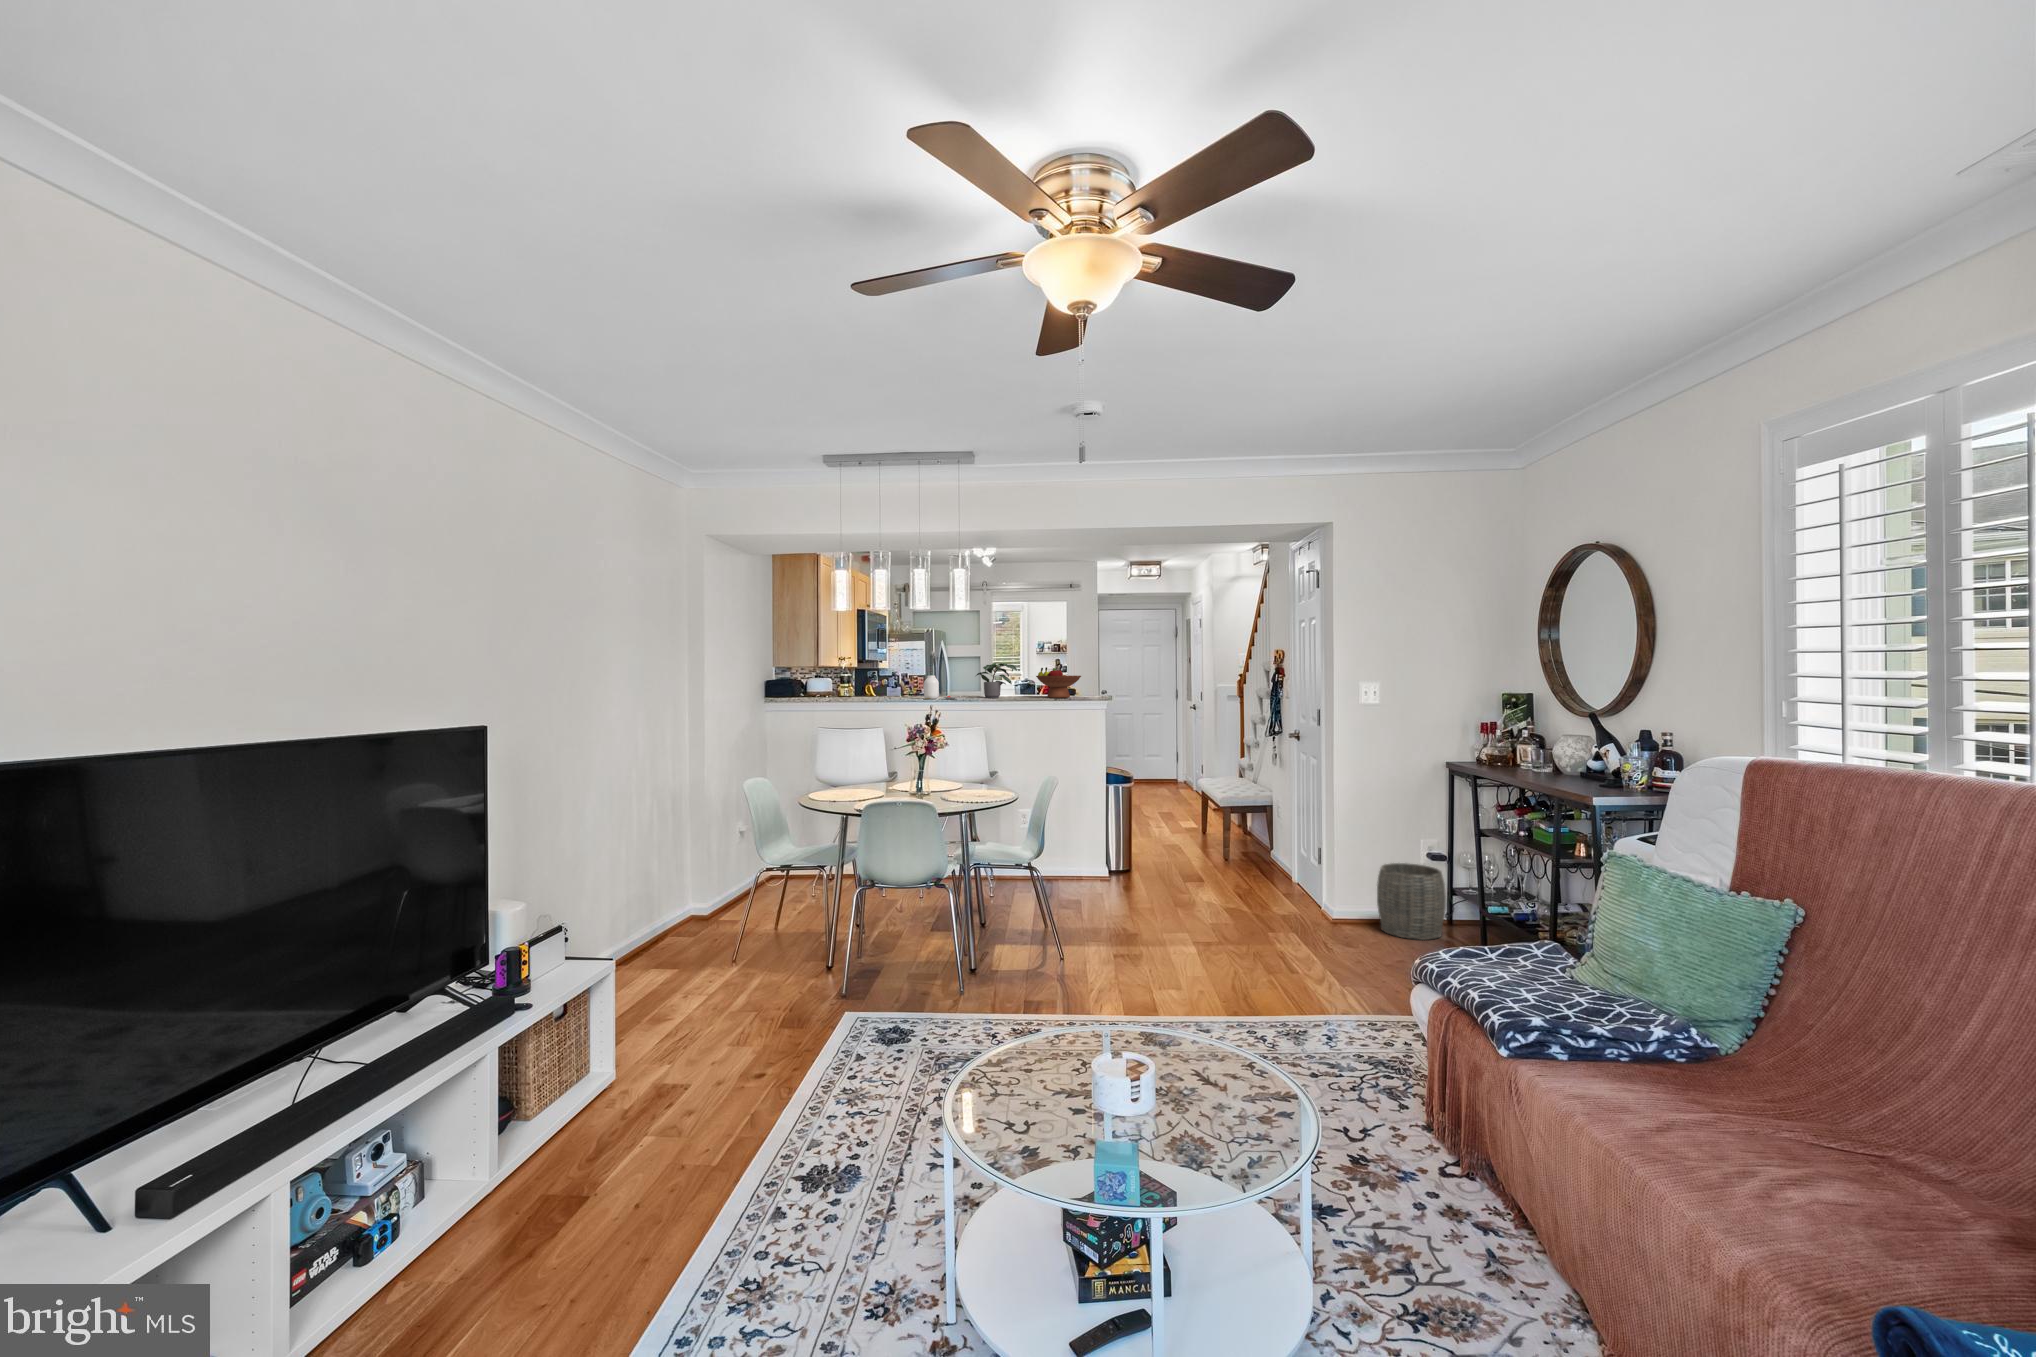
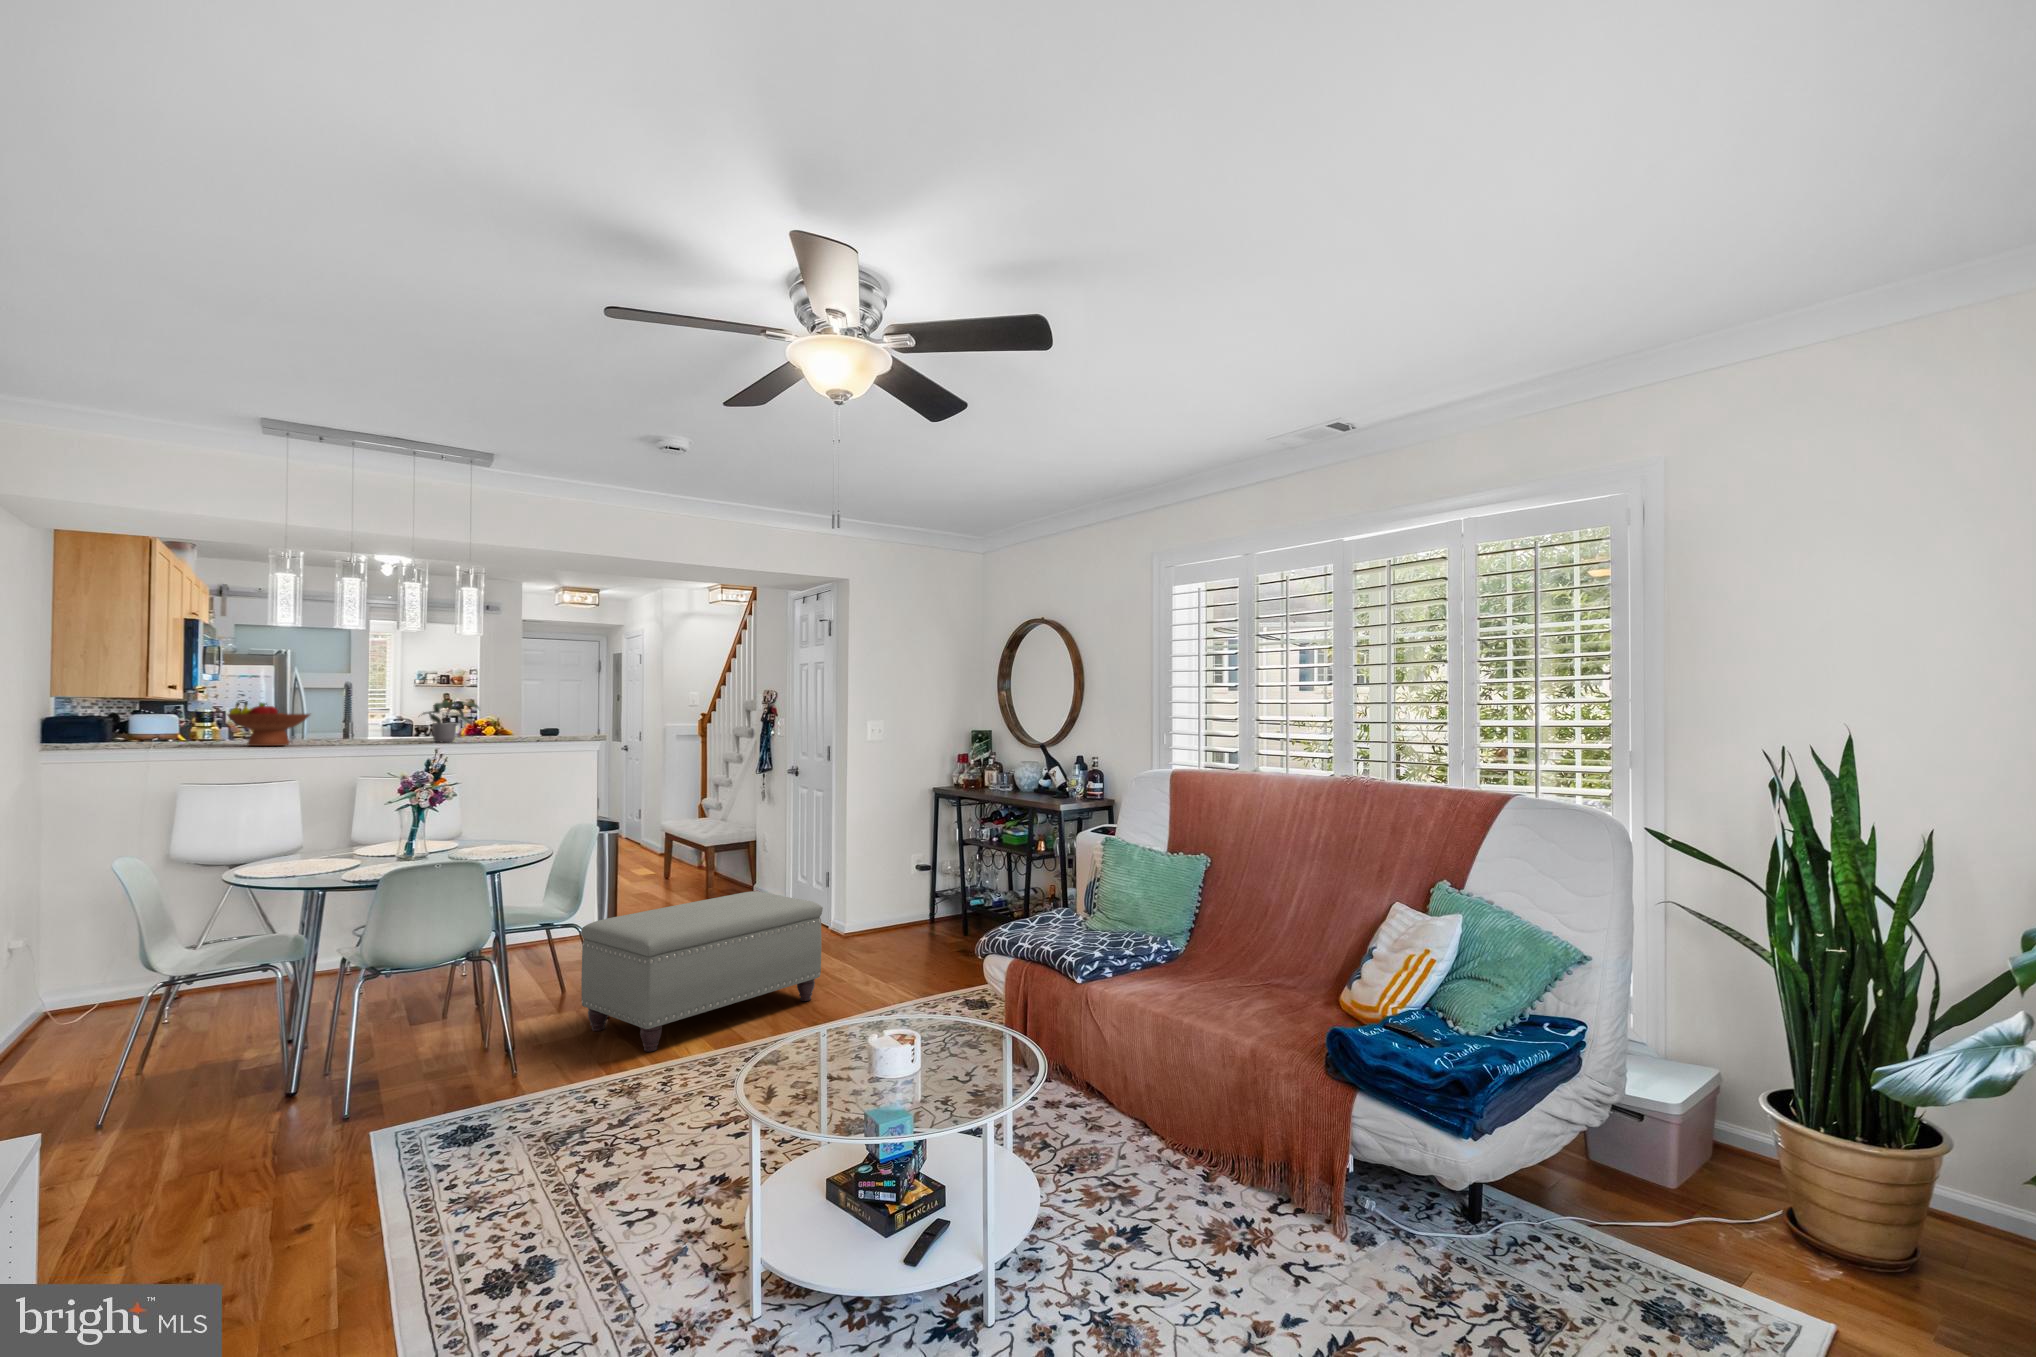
fruit bowl: present [1036,667,1081,698] -> present [228,701,310,746]
jar: present [924,676,958,699] -> none [354,715,411,745]
ottoman: none [1032,859,1262,1001] -> present [581,891,823,1052]
woven basket: present [1377,863,1446,940] -> none [880,876,934,940]

